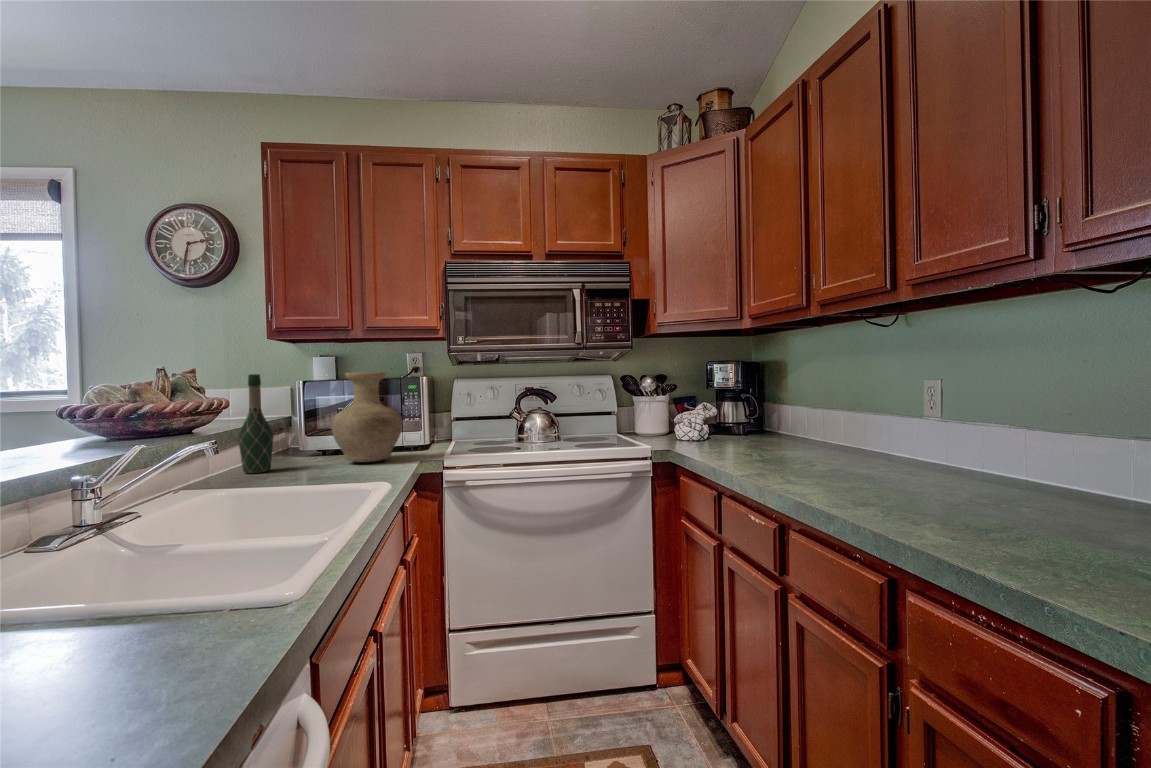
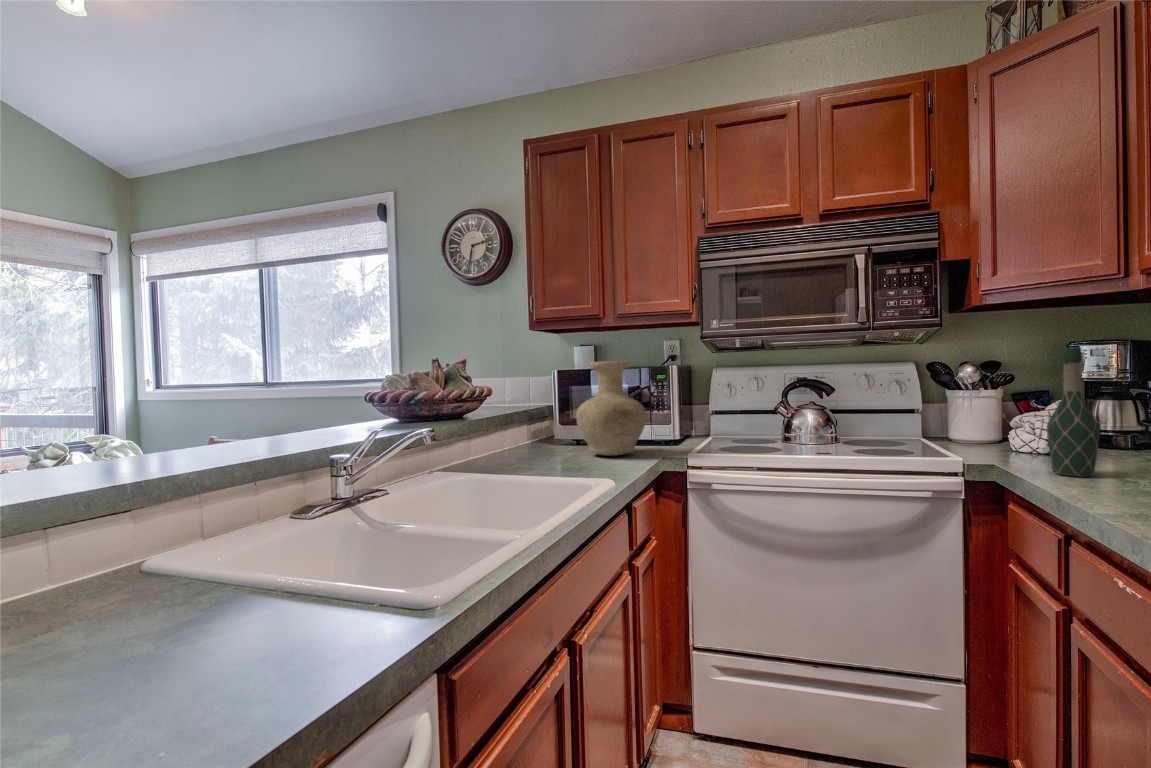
wine bottle: present [238,374,273,473] -> present [1047,347,1100,476]

